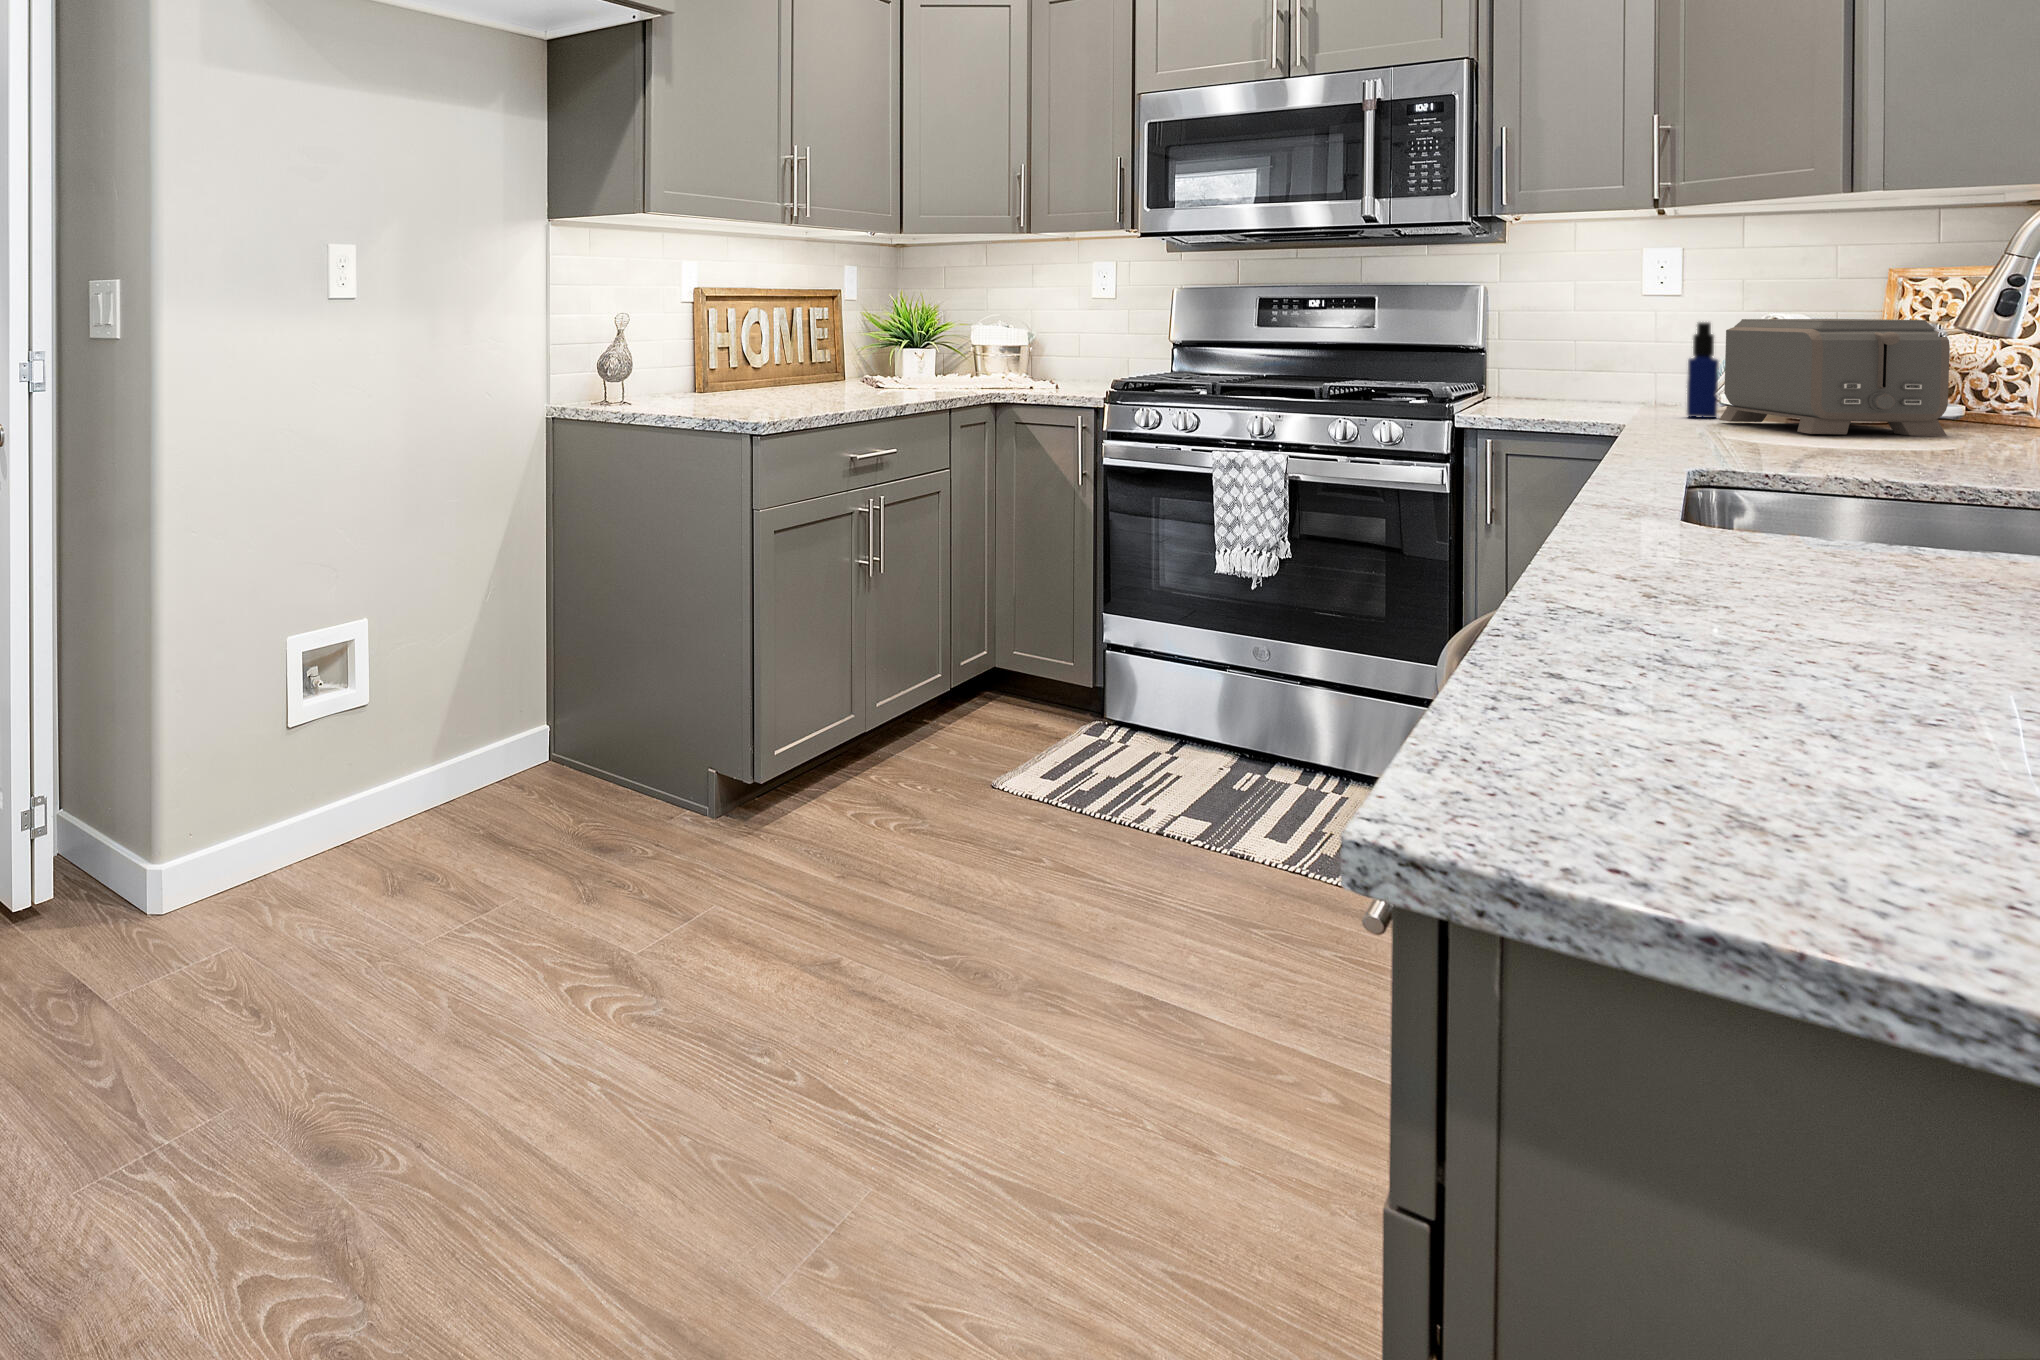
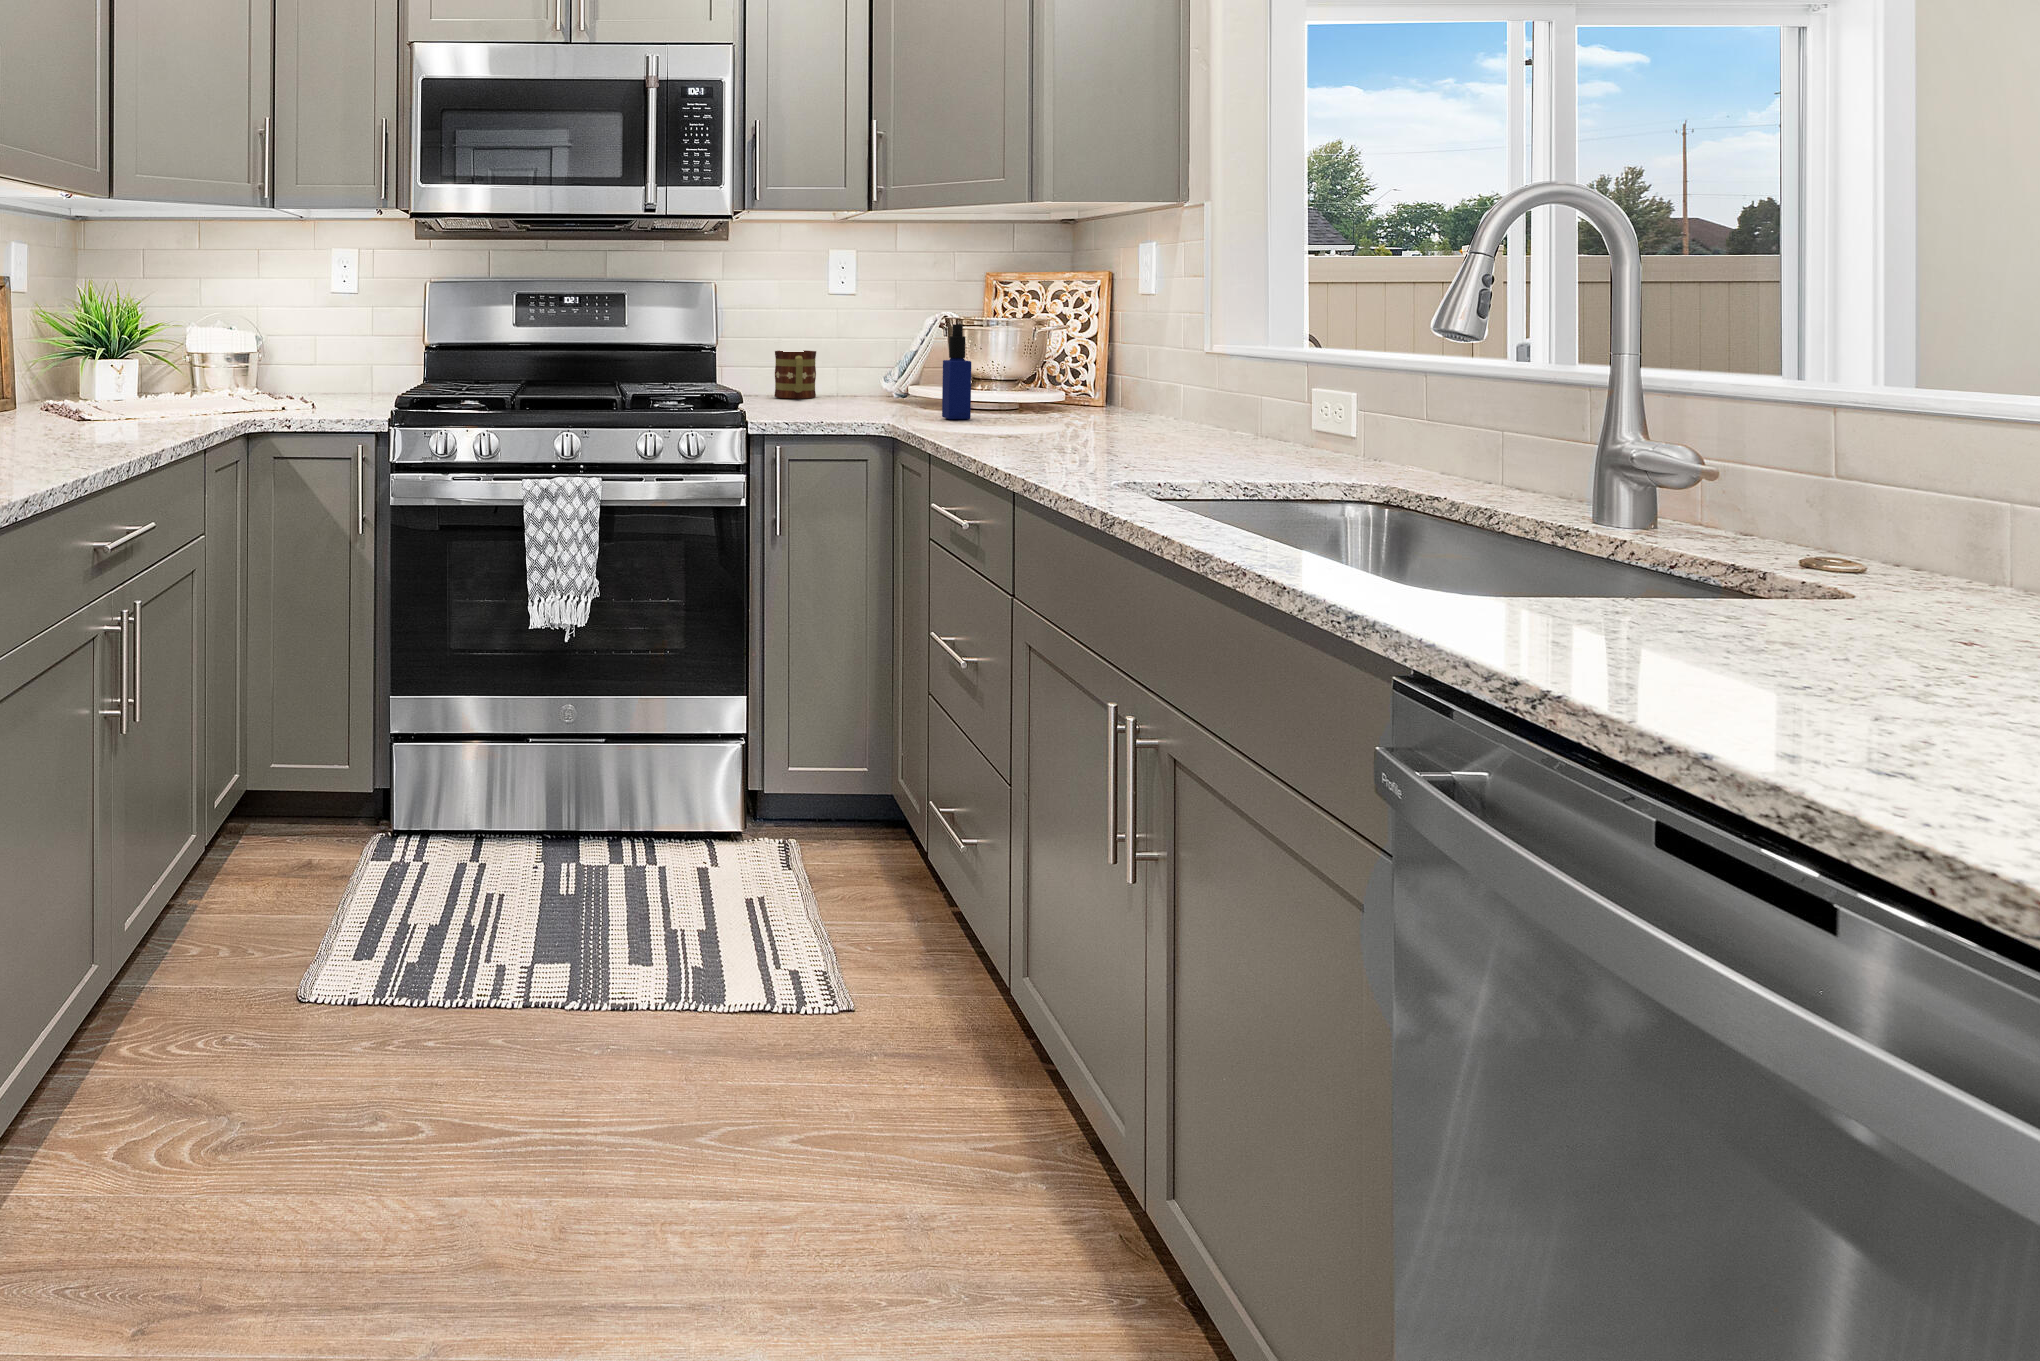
toaster: present [1719,319,1950,436] -> none [990,322,1189,439]
mug: none [1551,352,1605,400] -> present [774,350,816,399]

